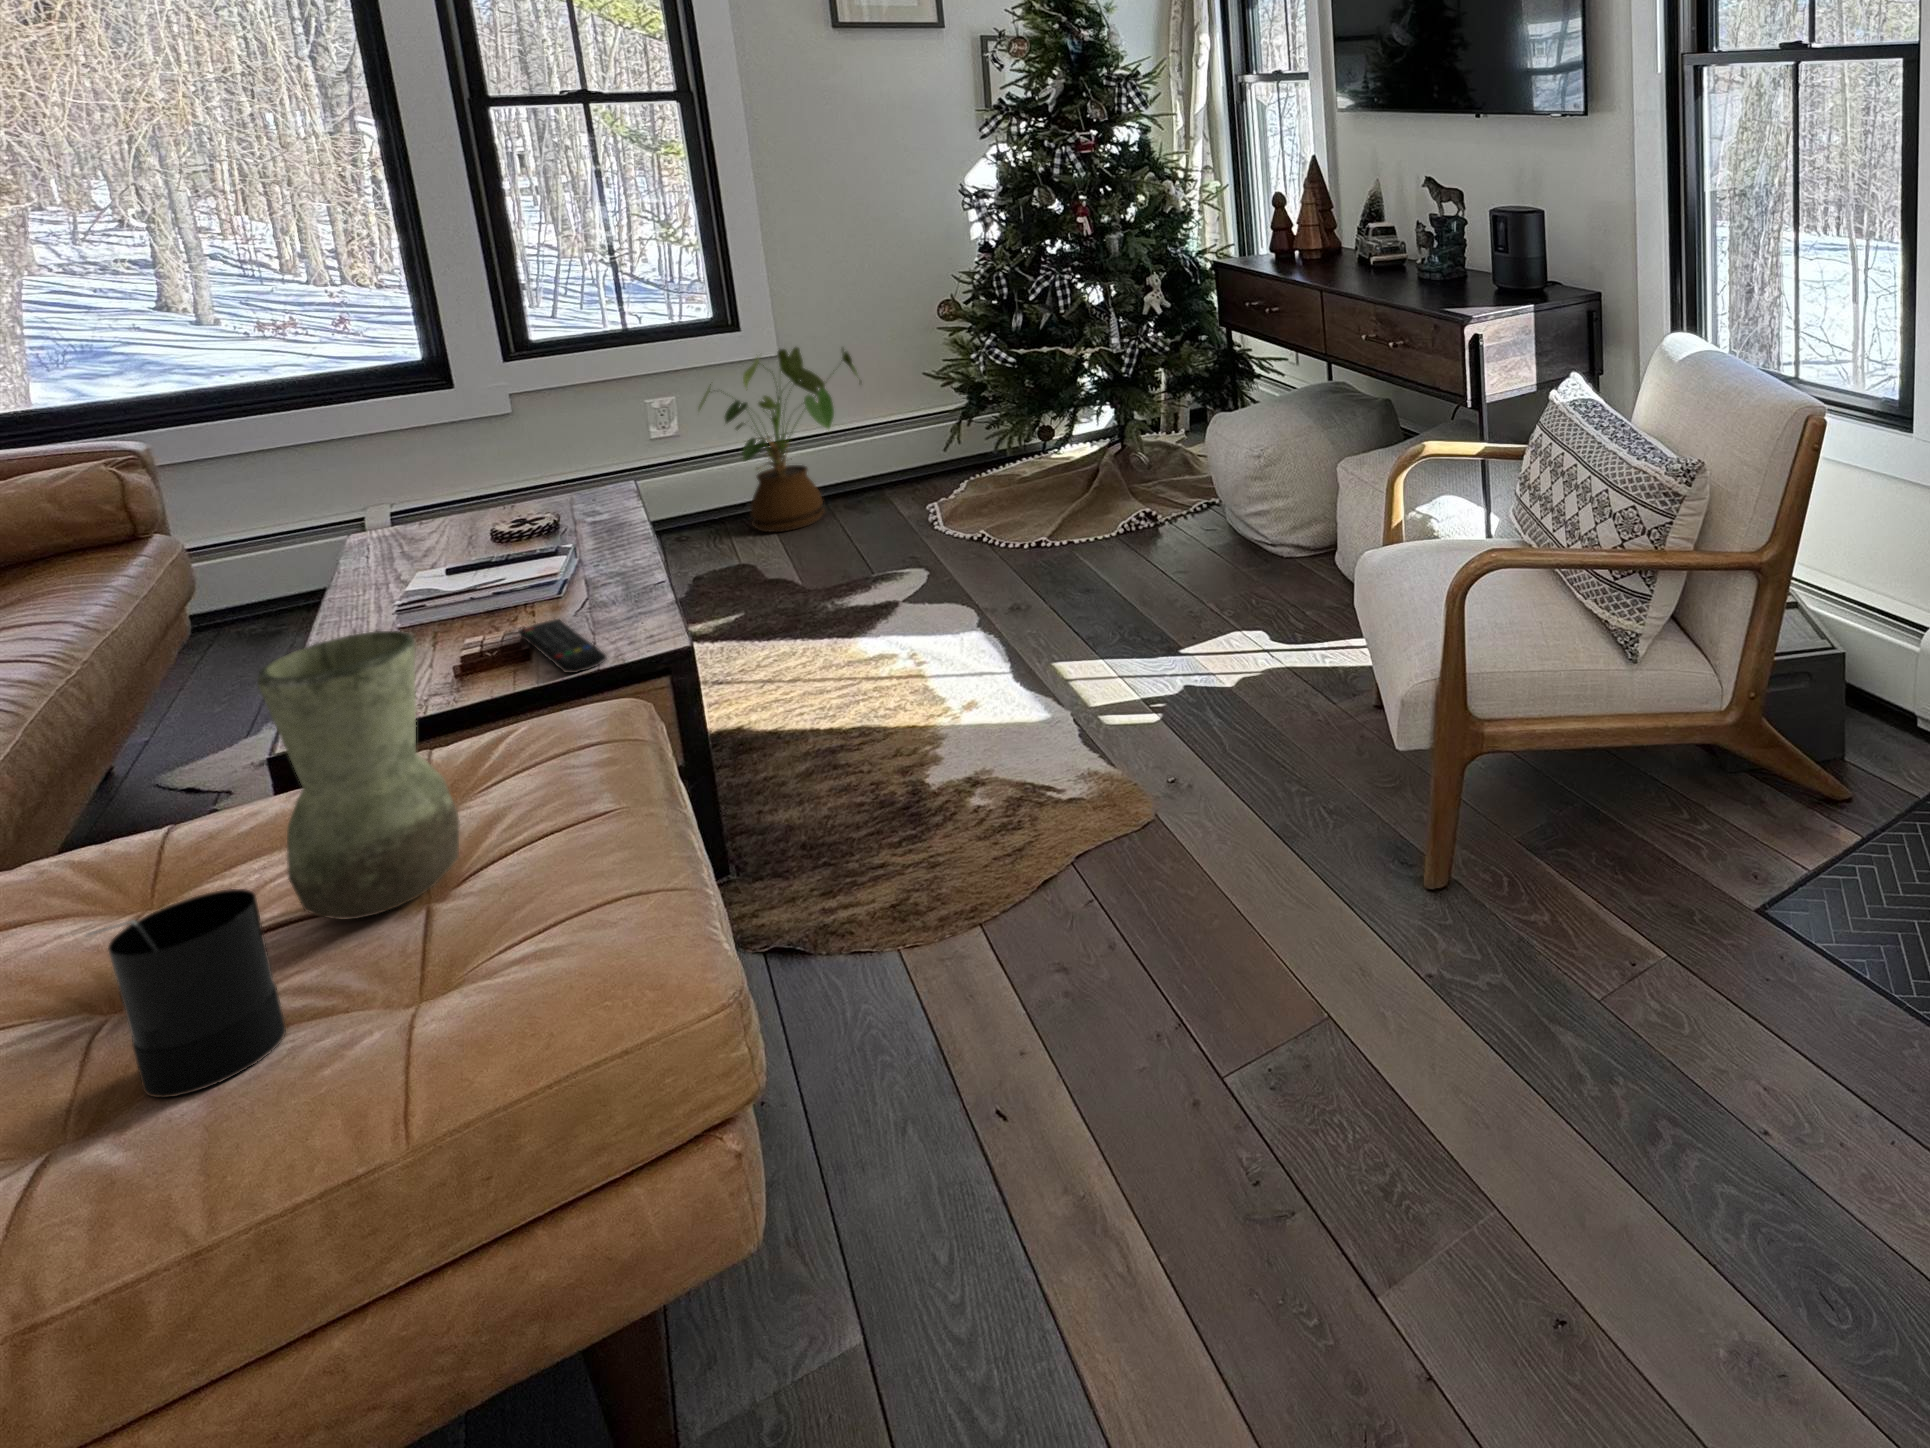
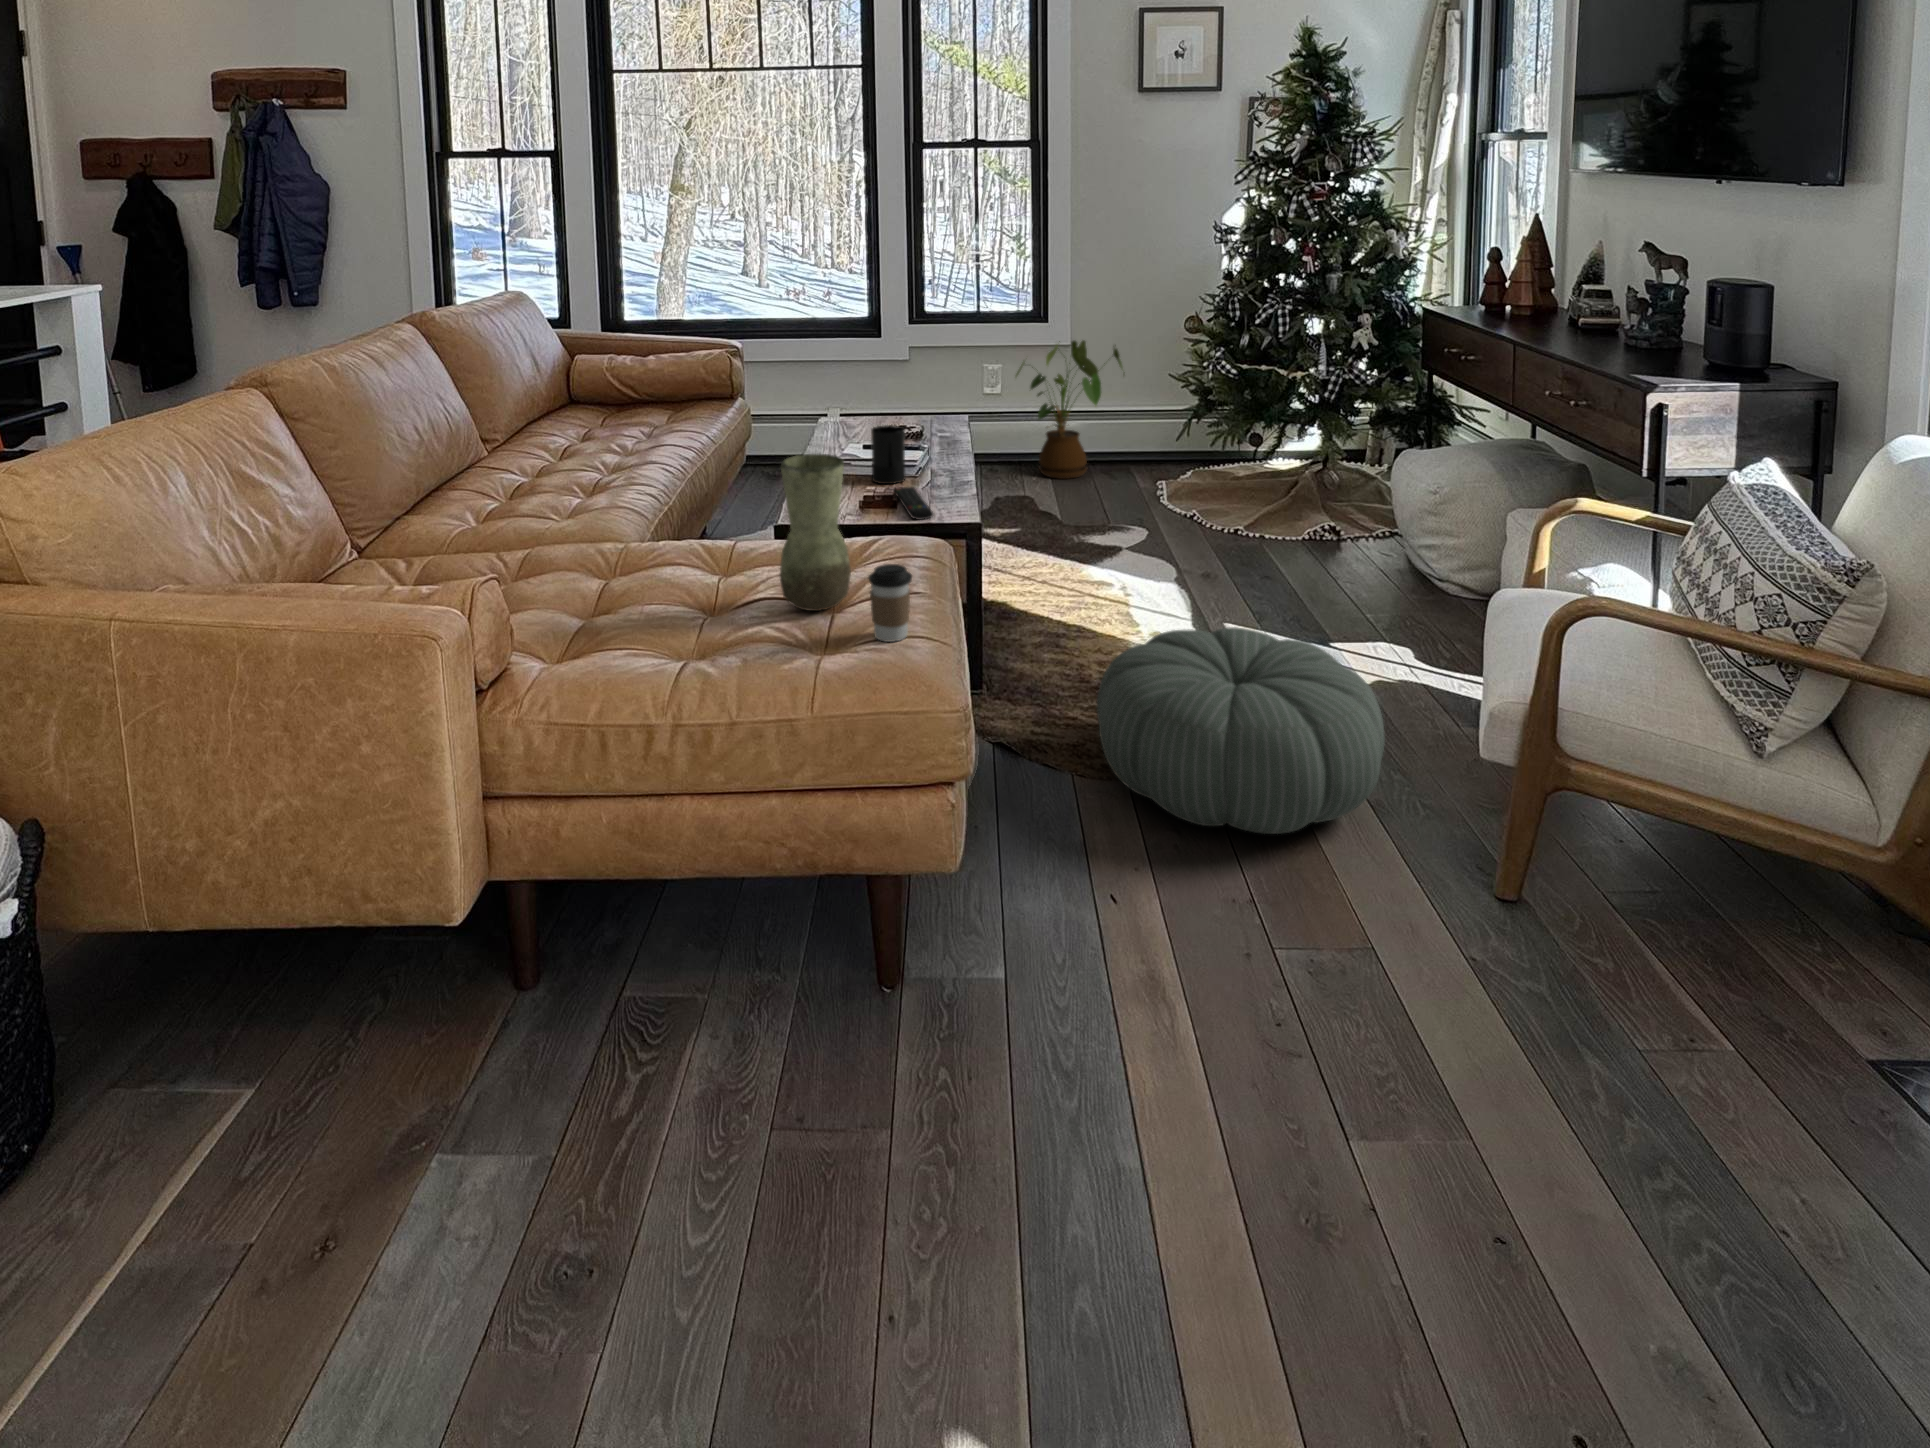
pouf: none [921,671,1288,952] -> present [1097,627,1385,834]
coffee cup: none [502,784,600,923] -> present [869,564,912,642]
candle: present [86,889,286,1098] -> present [871,425,906,484]

